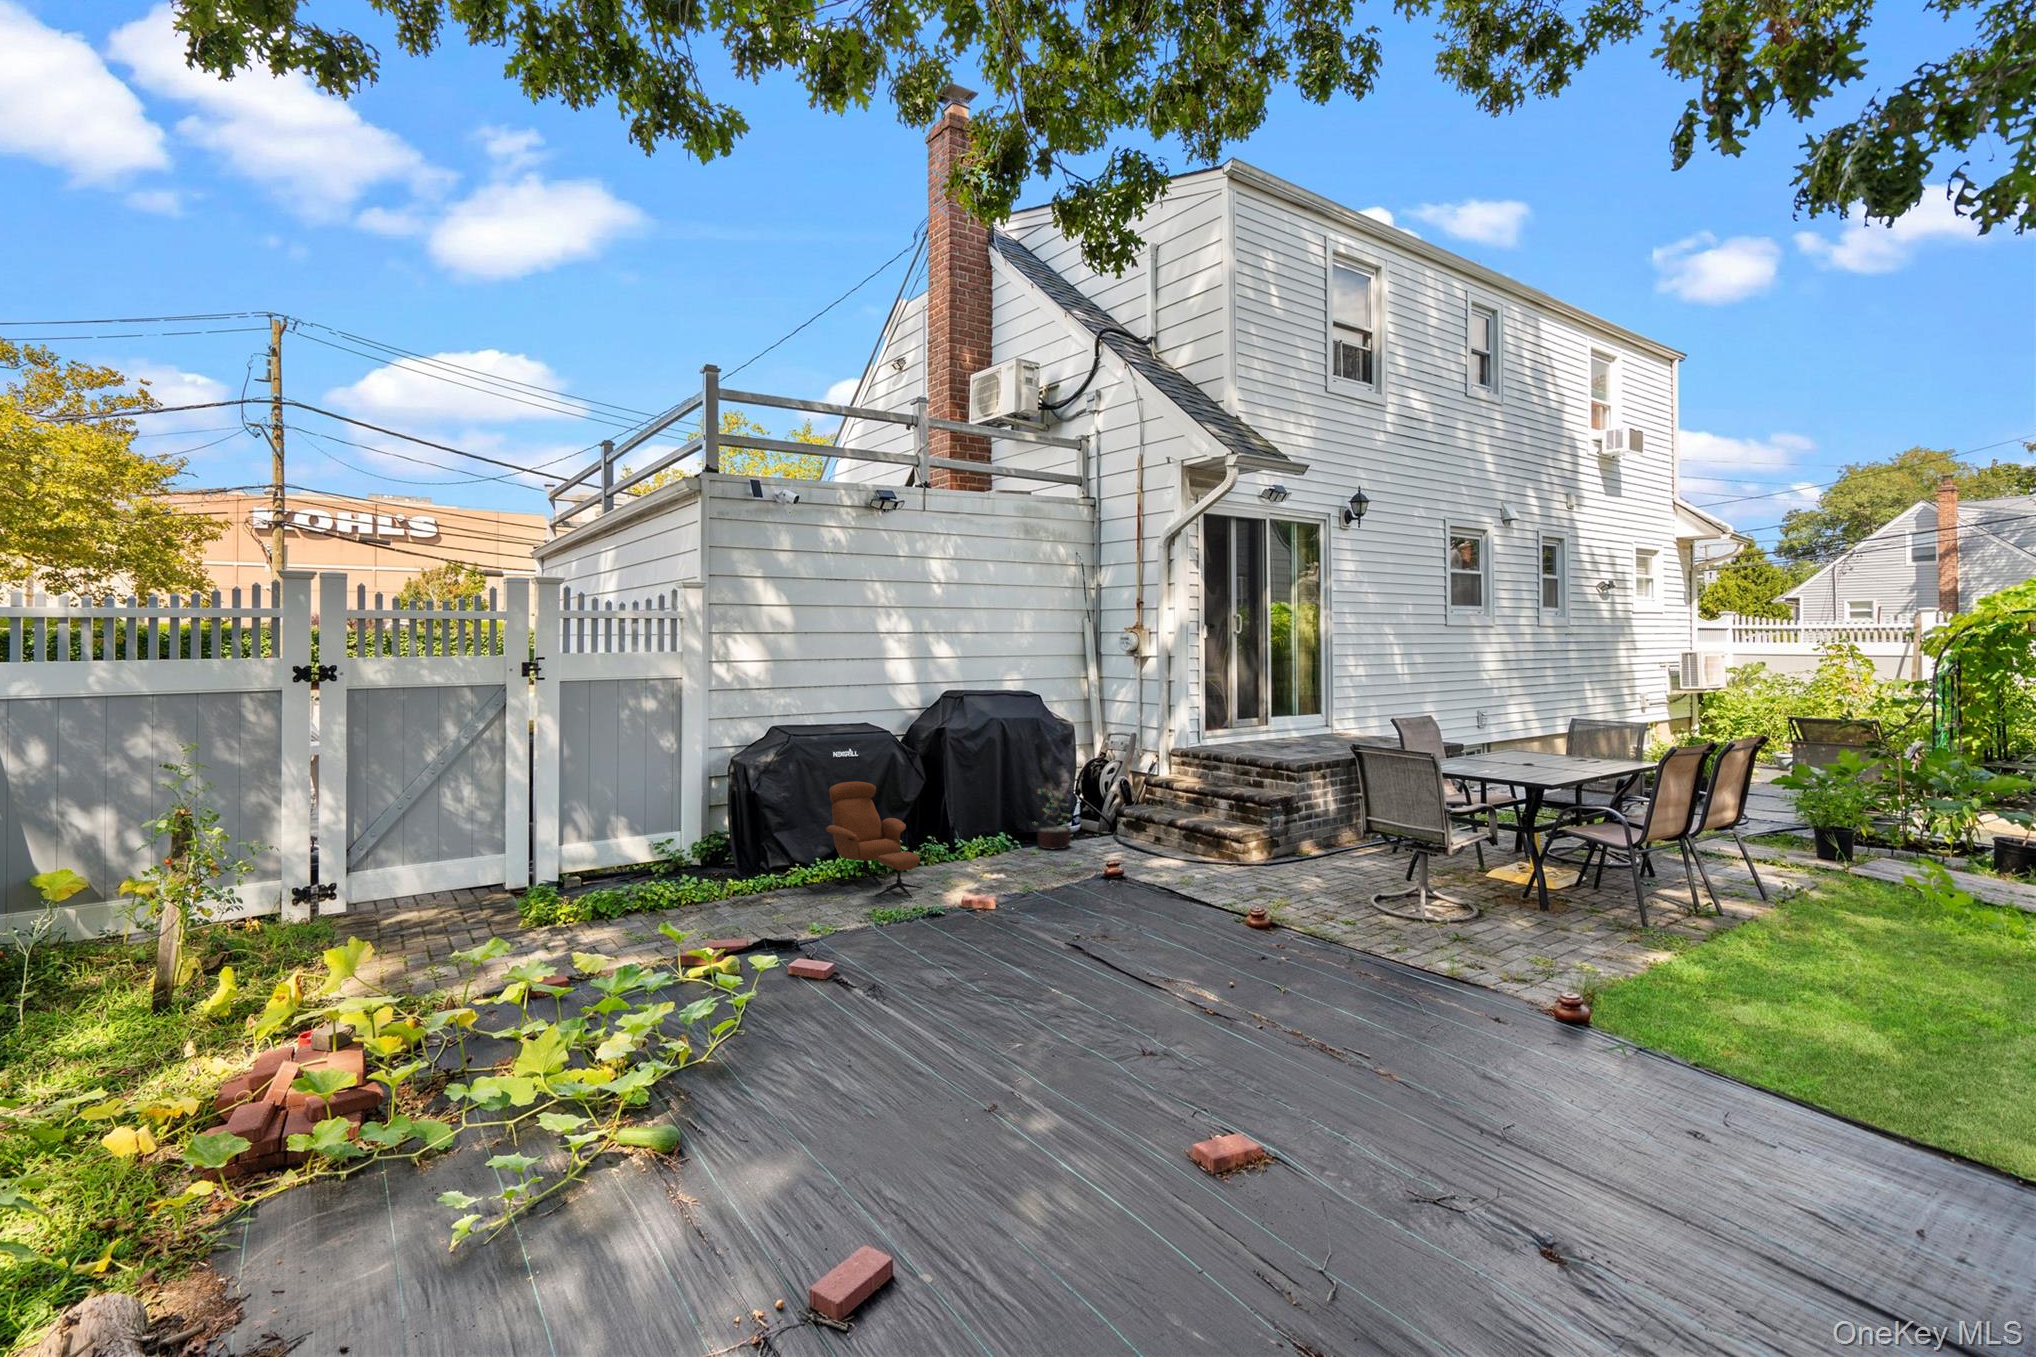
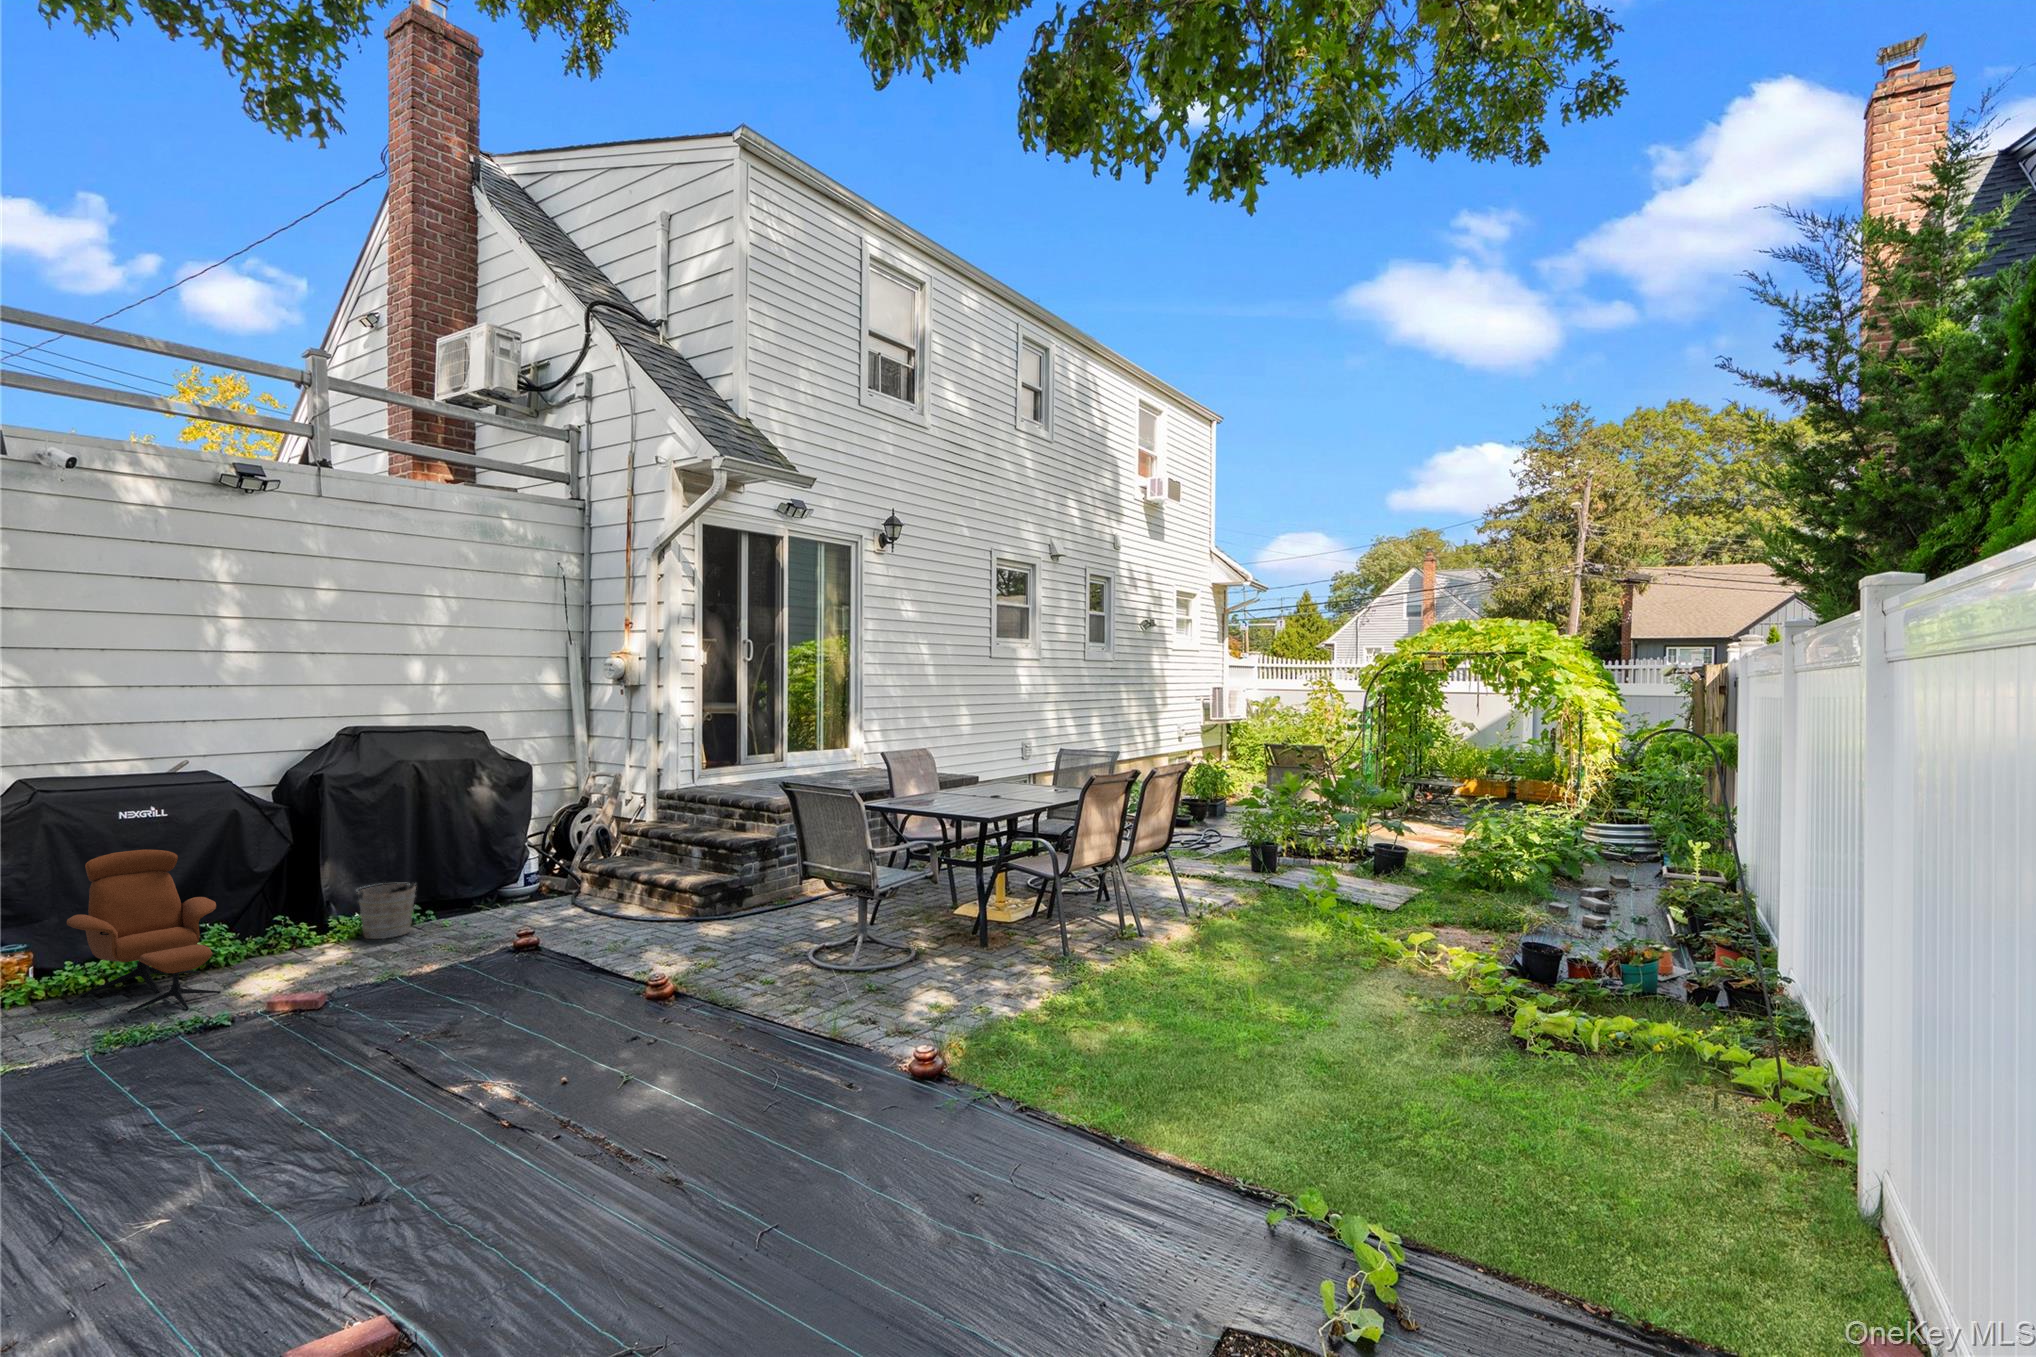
decorative plant: present [1032,789,1071,849] -> none [449,841,510,918]
bucket: none [973,817,1014,860] -> present [358,882,416,939]

